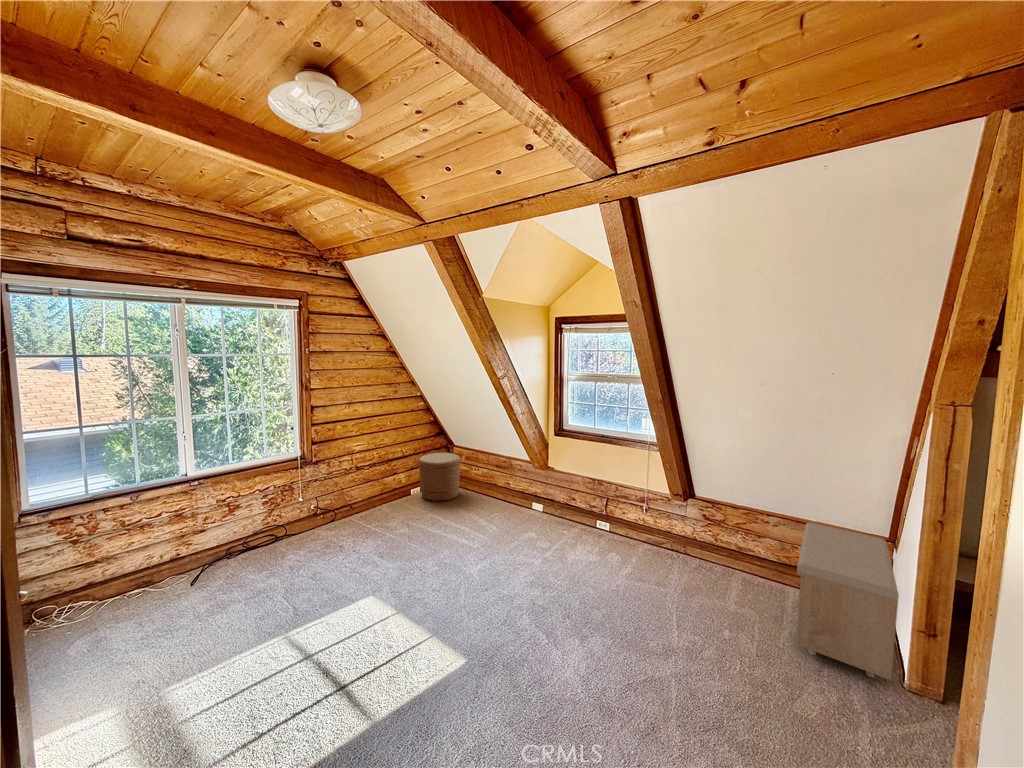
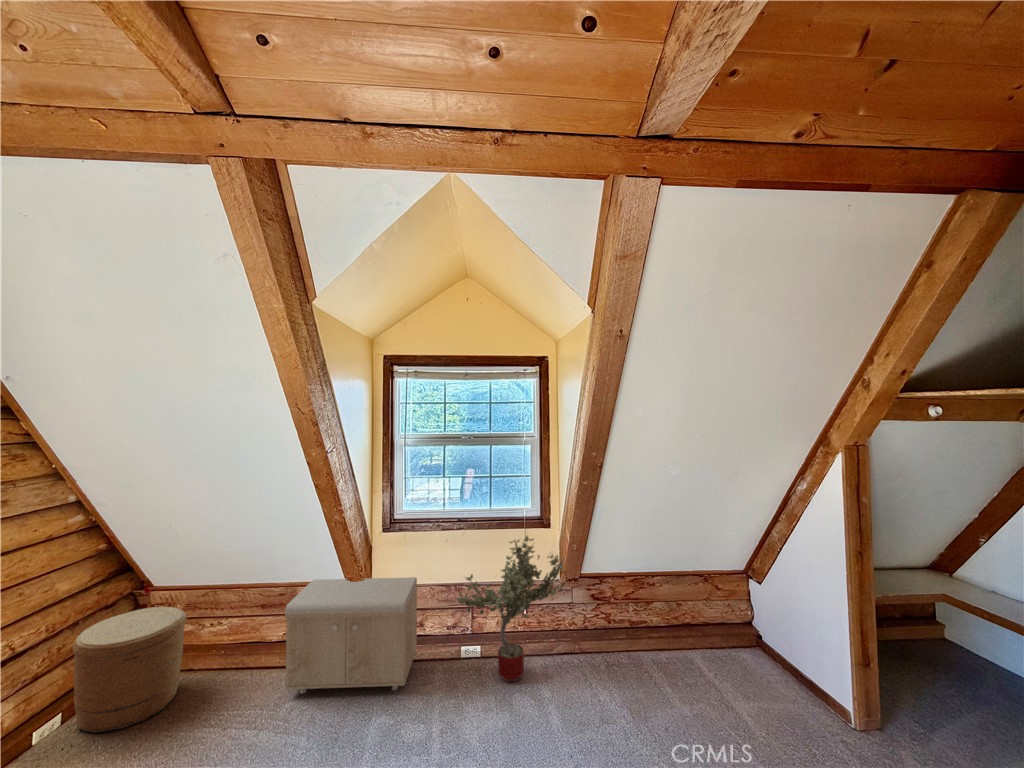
potted tree: none [586,453,661,551] -> present [457,536,565,682]
storage bench: present [796,523,899,680] -> present [285,577,417,693]

